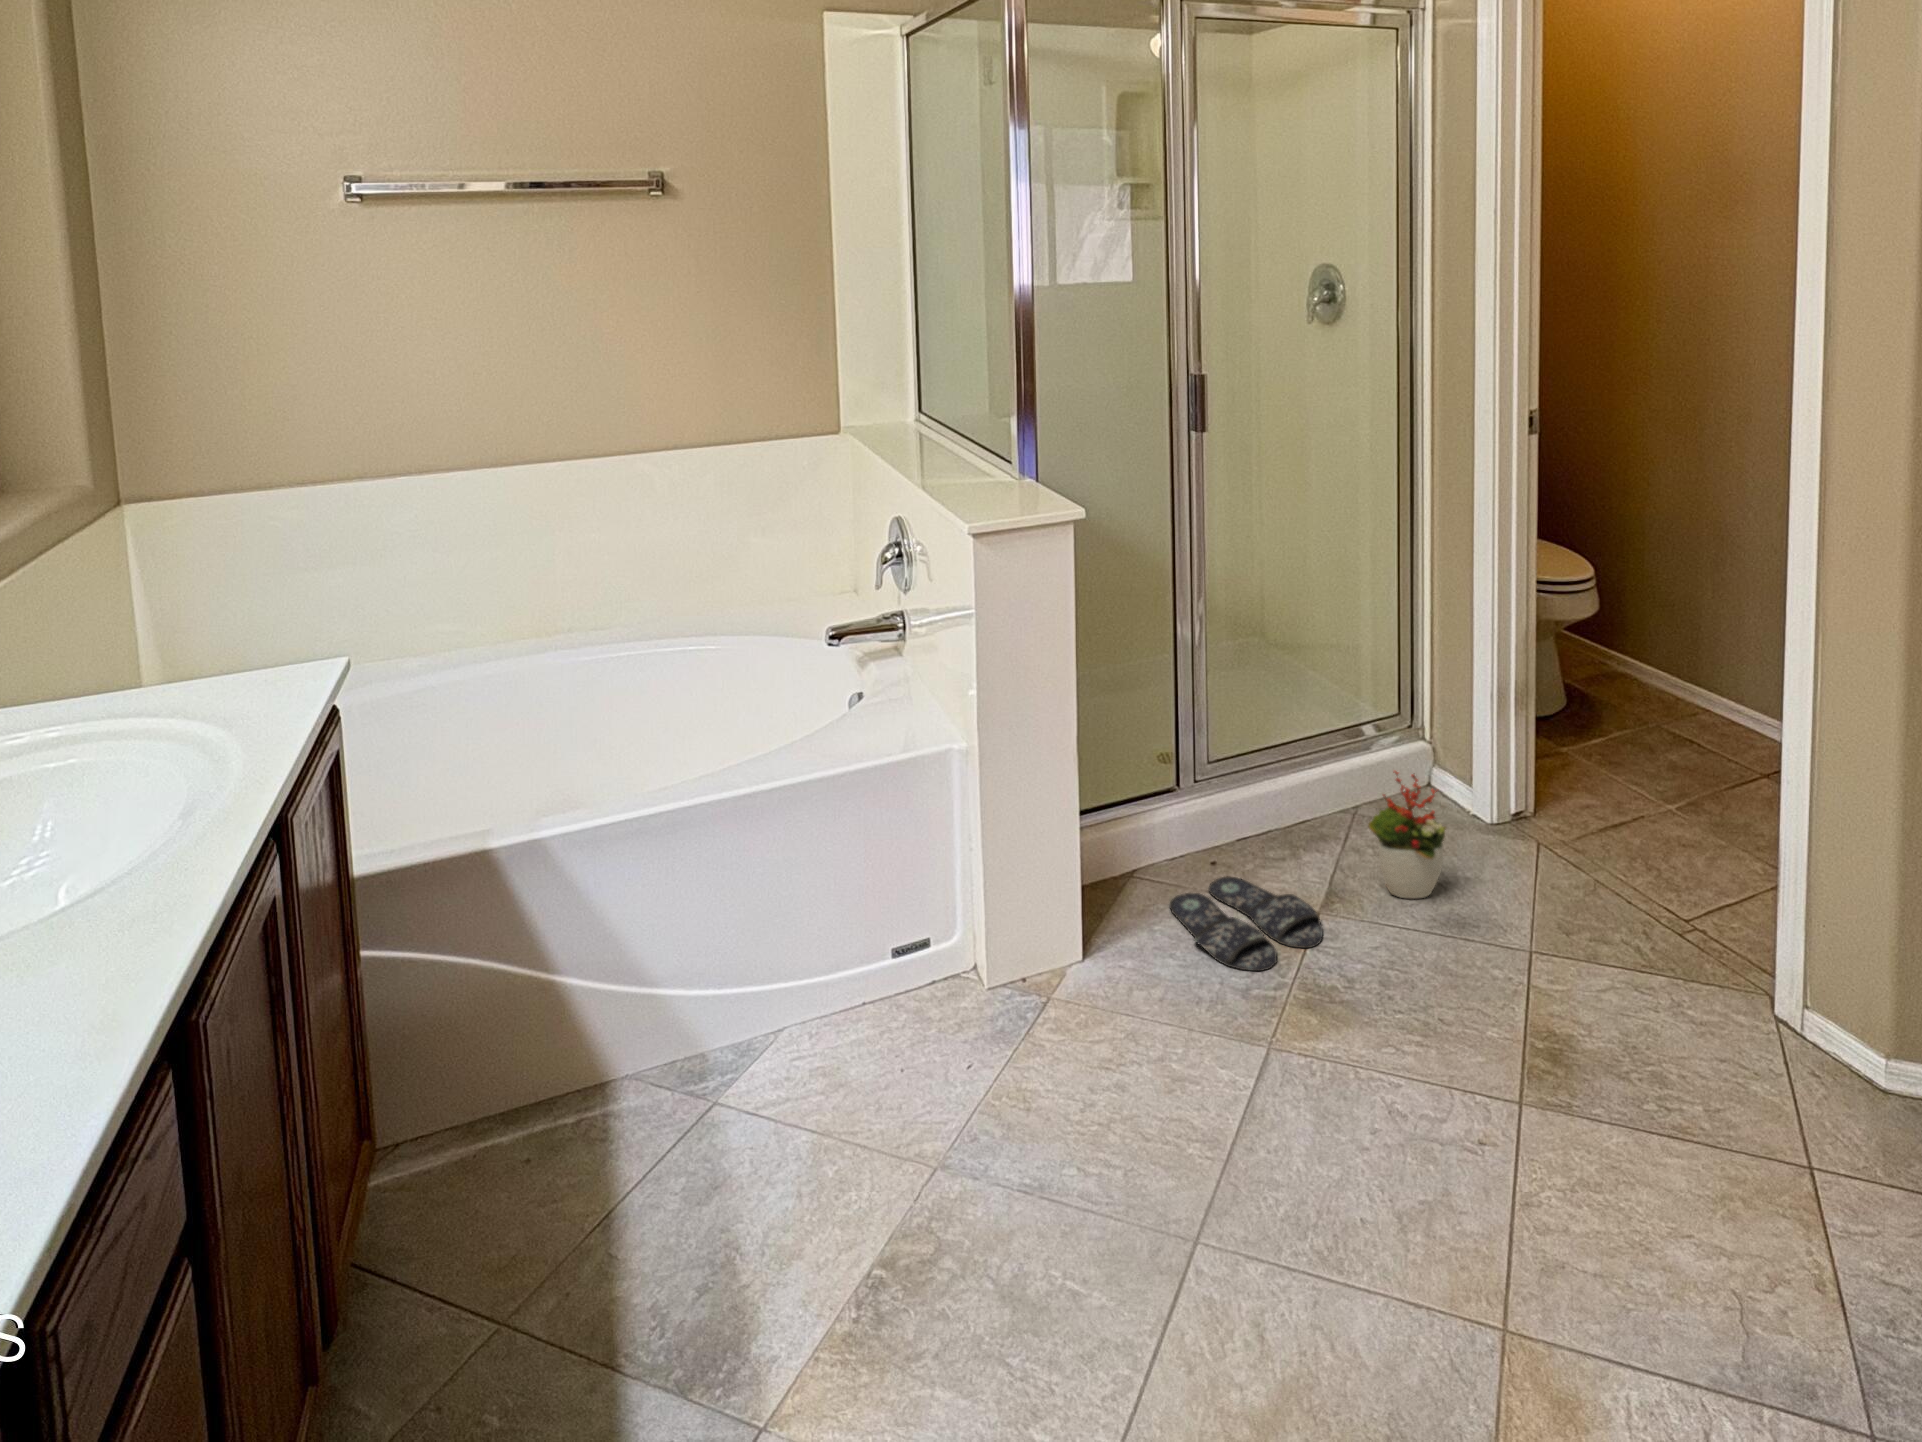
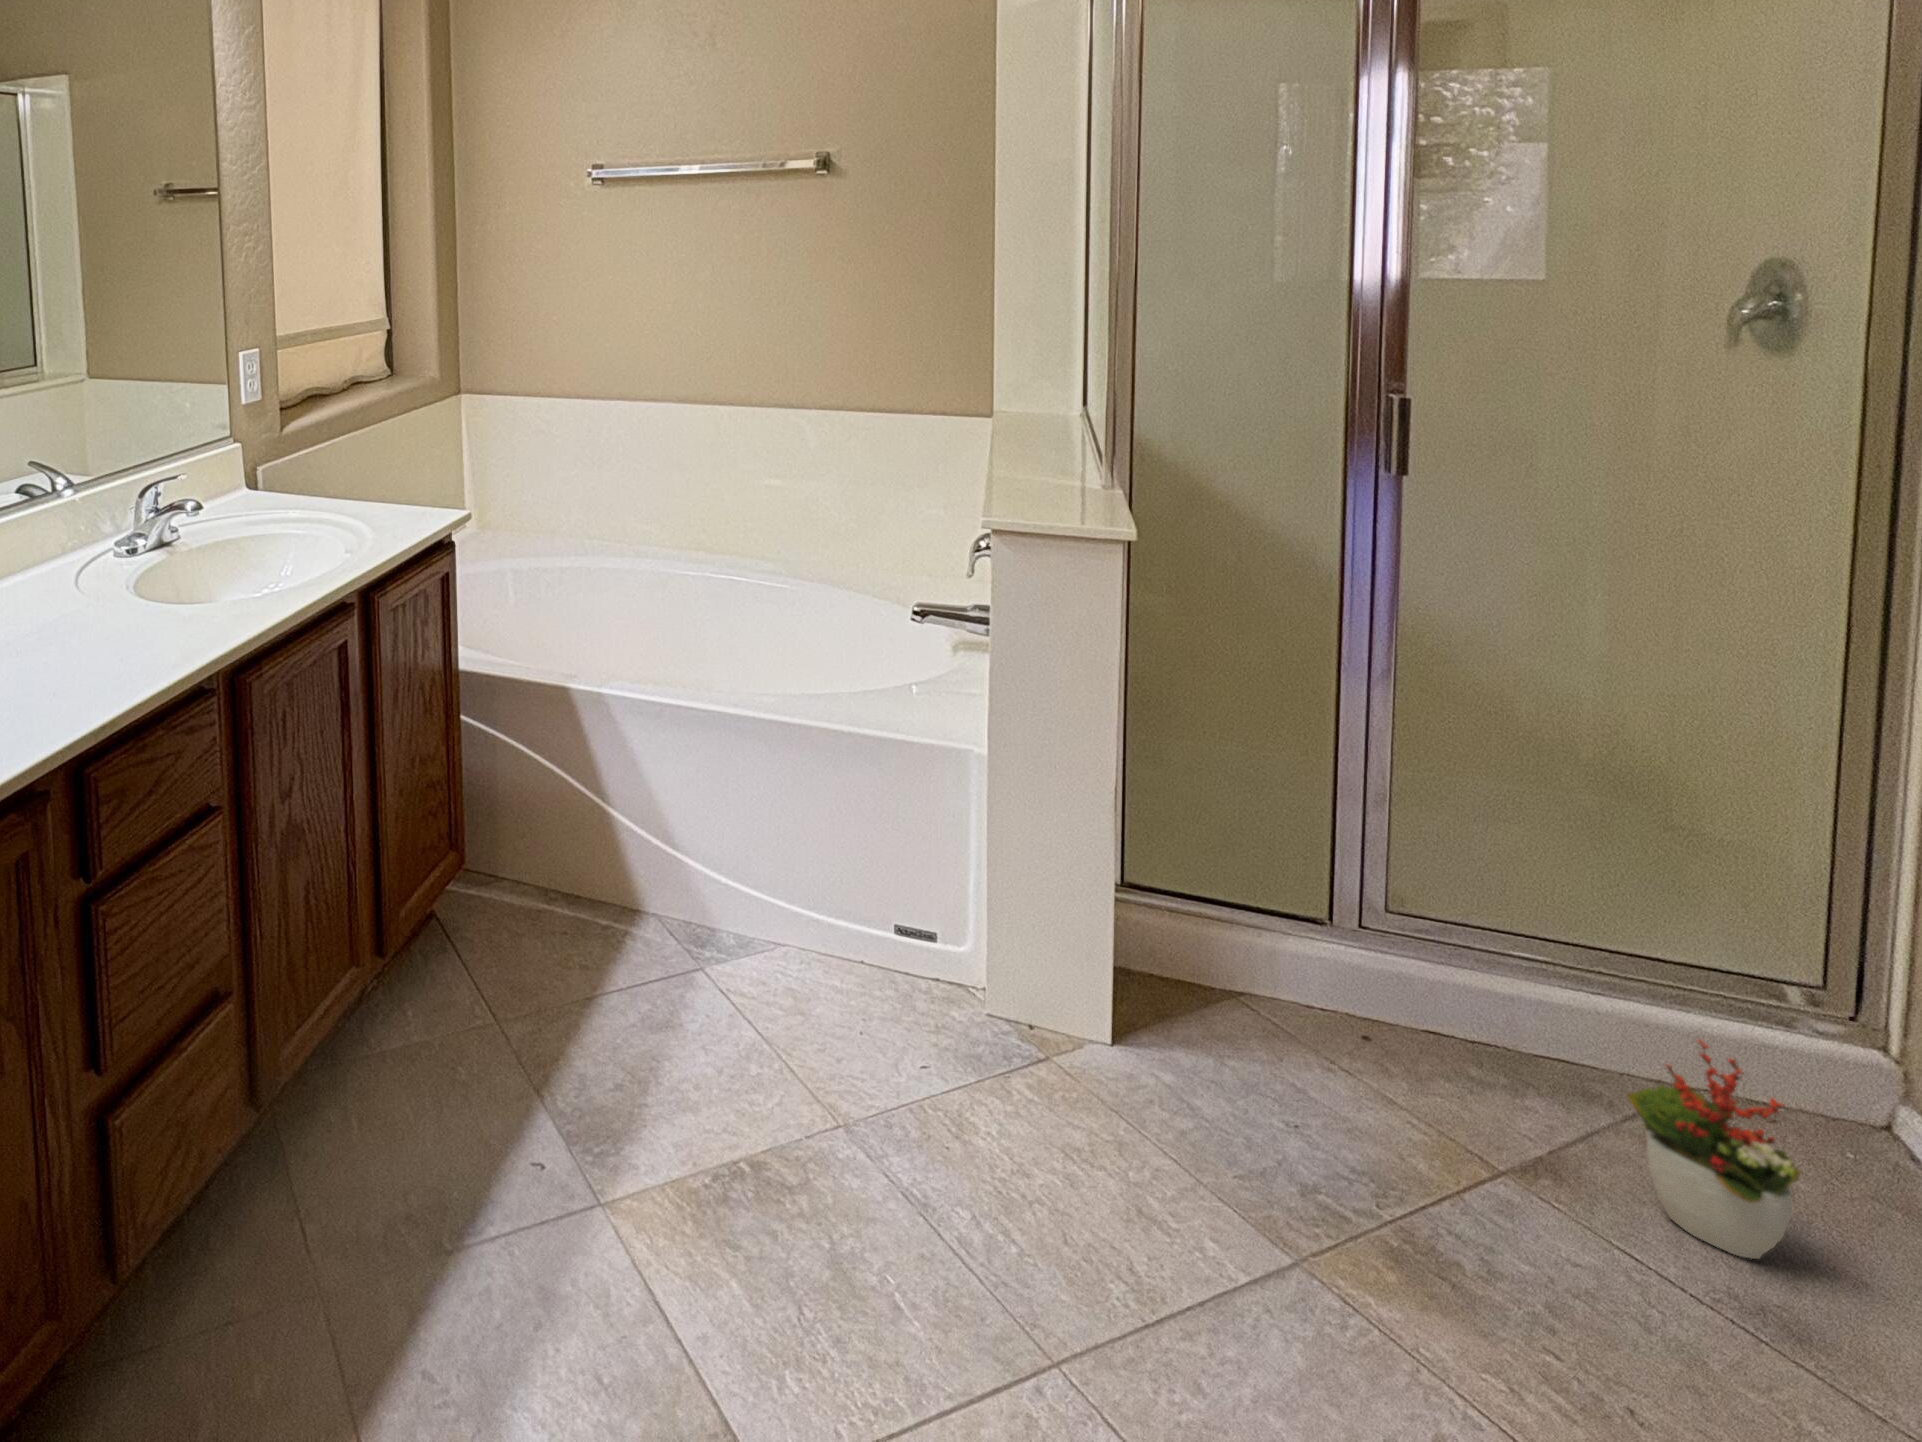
slippers: present [1170,876,1323,971] -> none [1267,1040,1497,1203]

